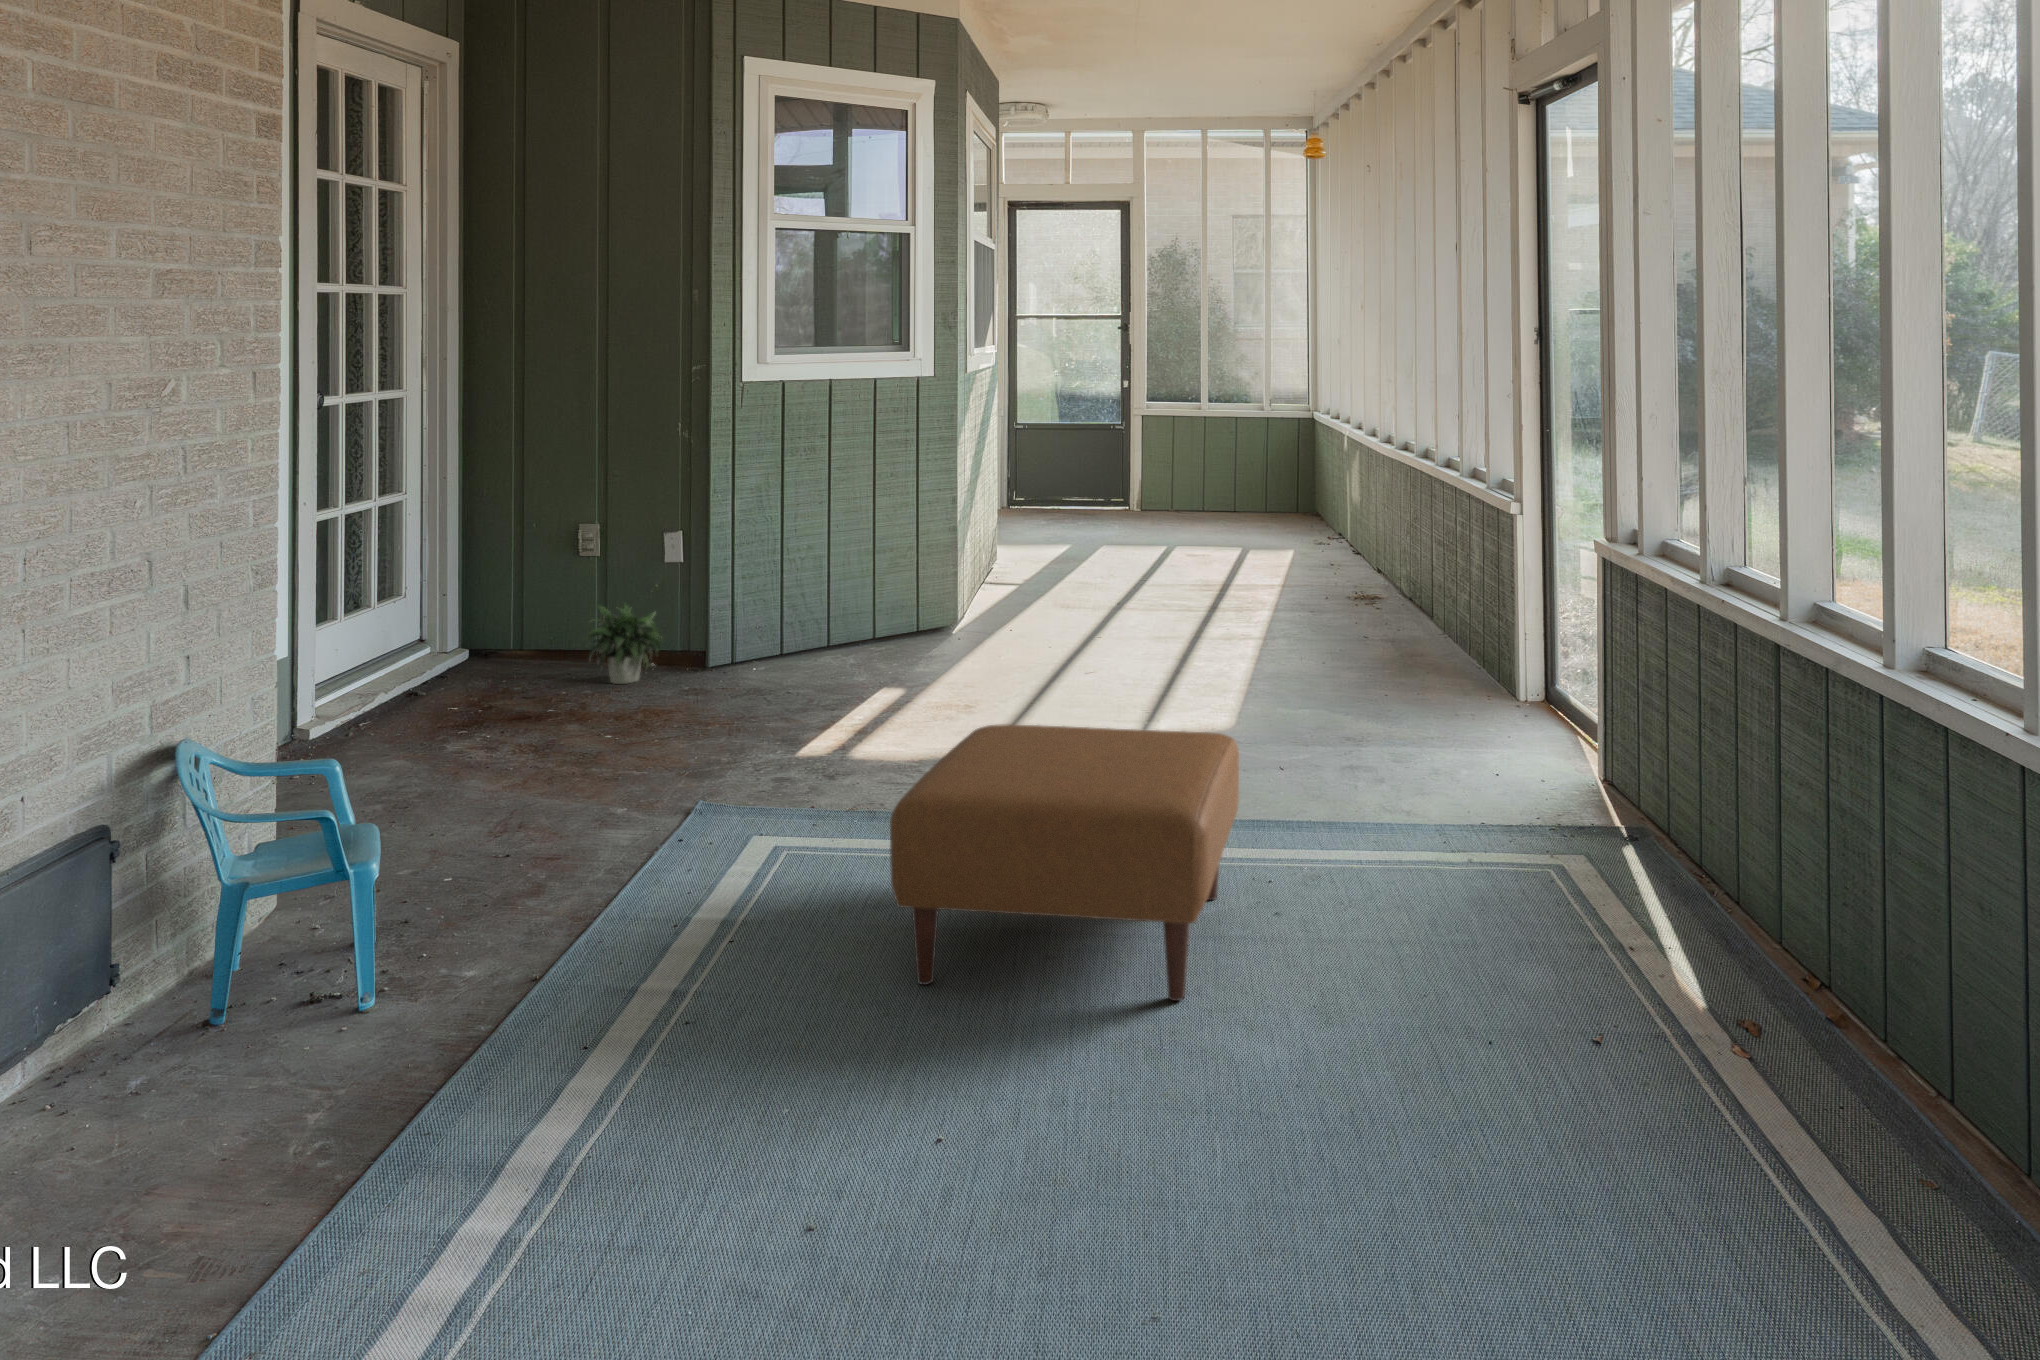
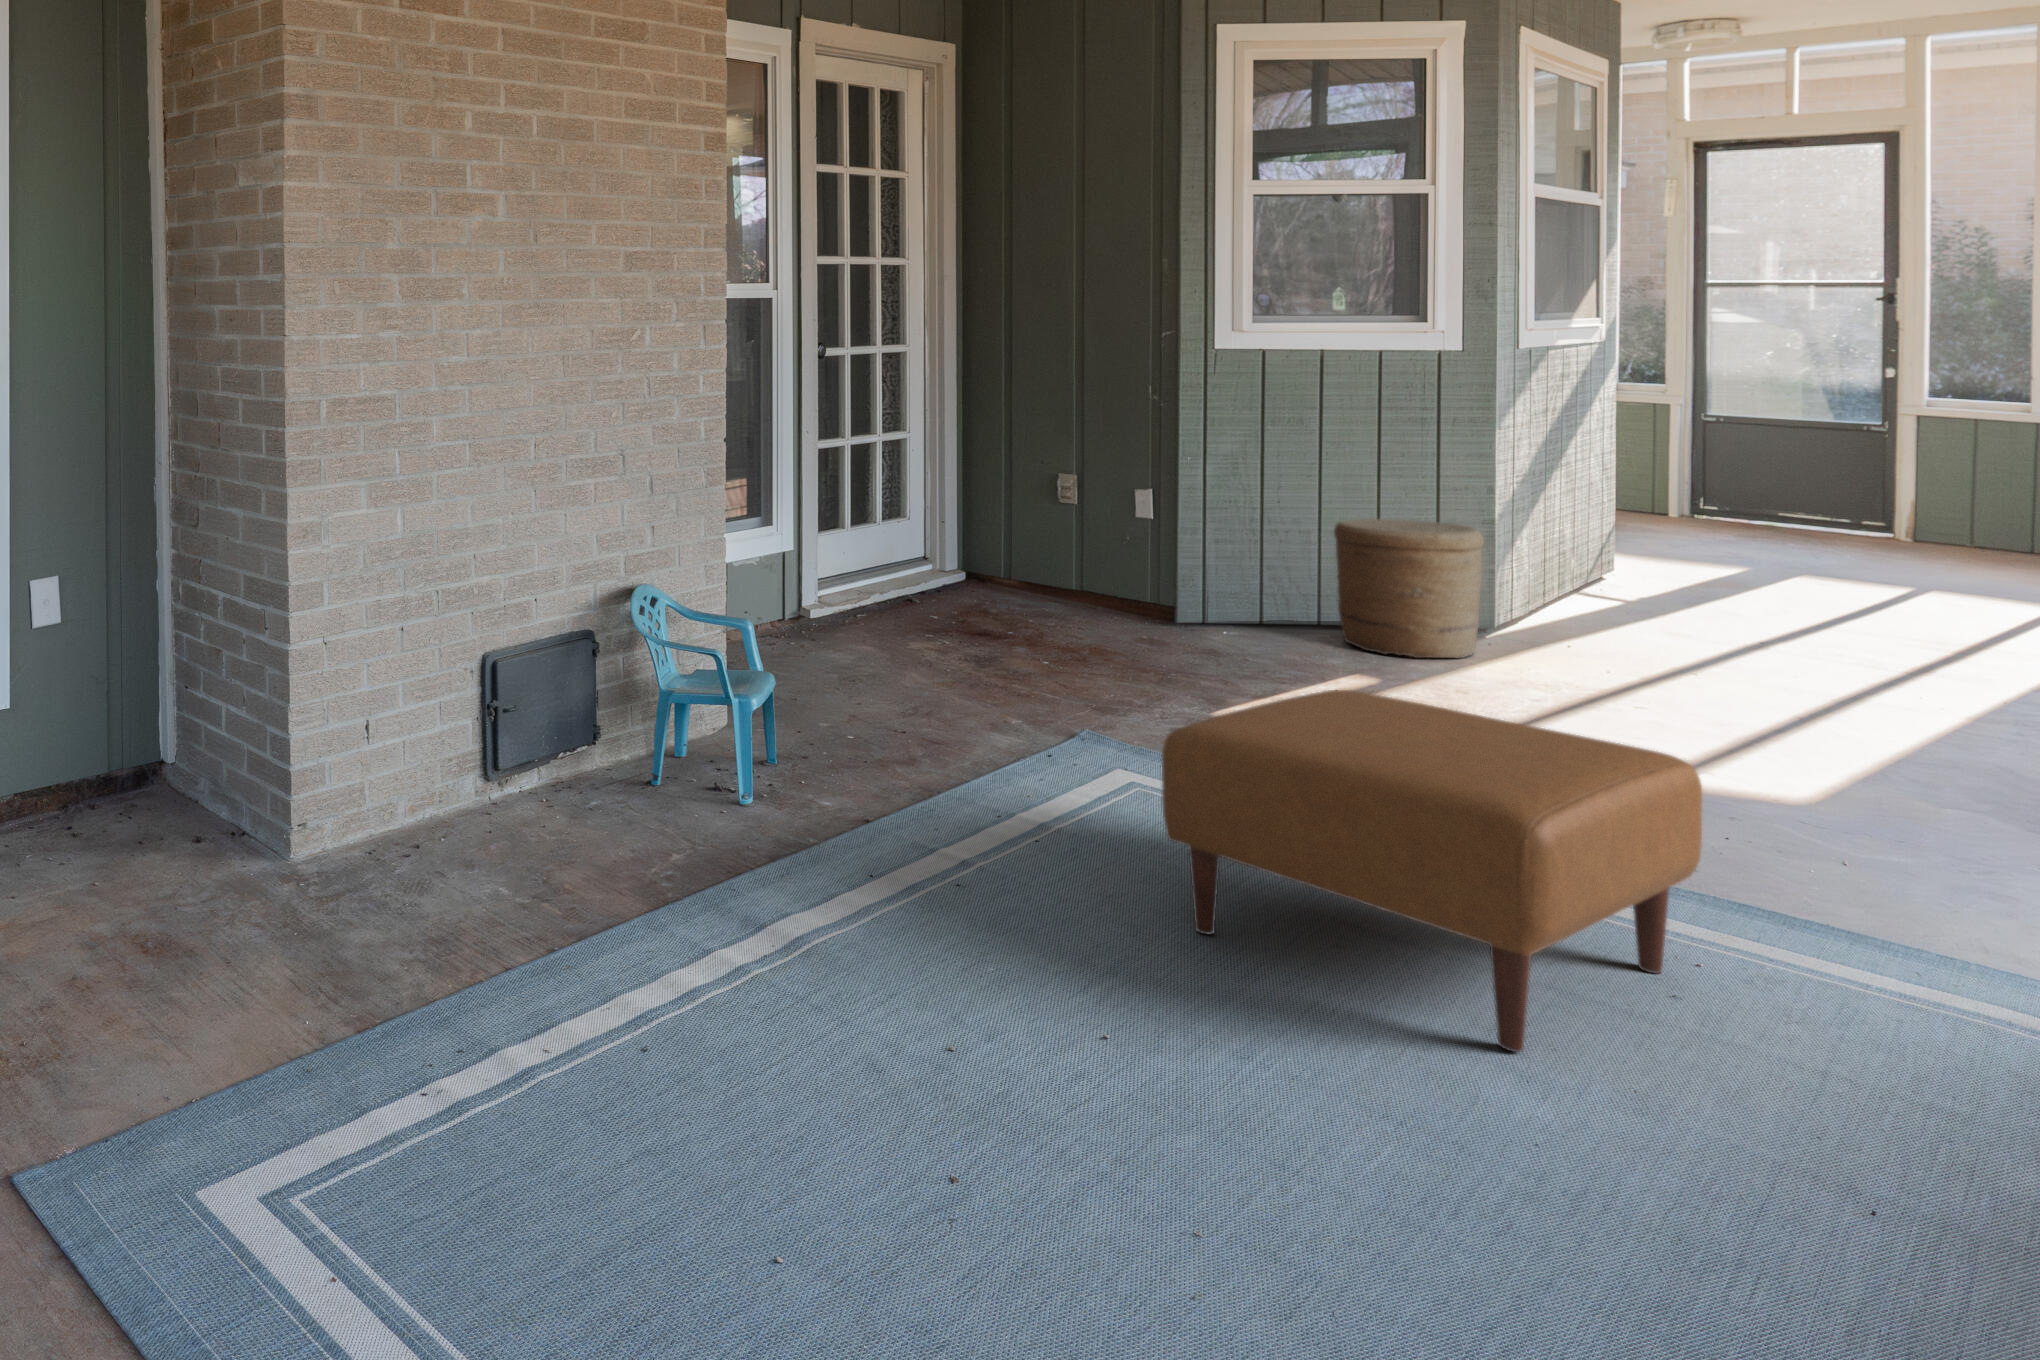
woven basket: none [852,540,966,664] -> present [1334,519,1484,658]
potted plant: present [585,603,663,684] -> none [1045,549,1125,627]

